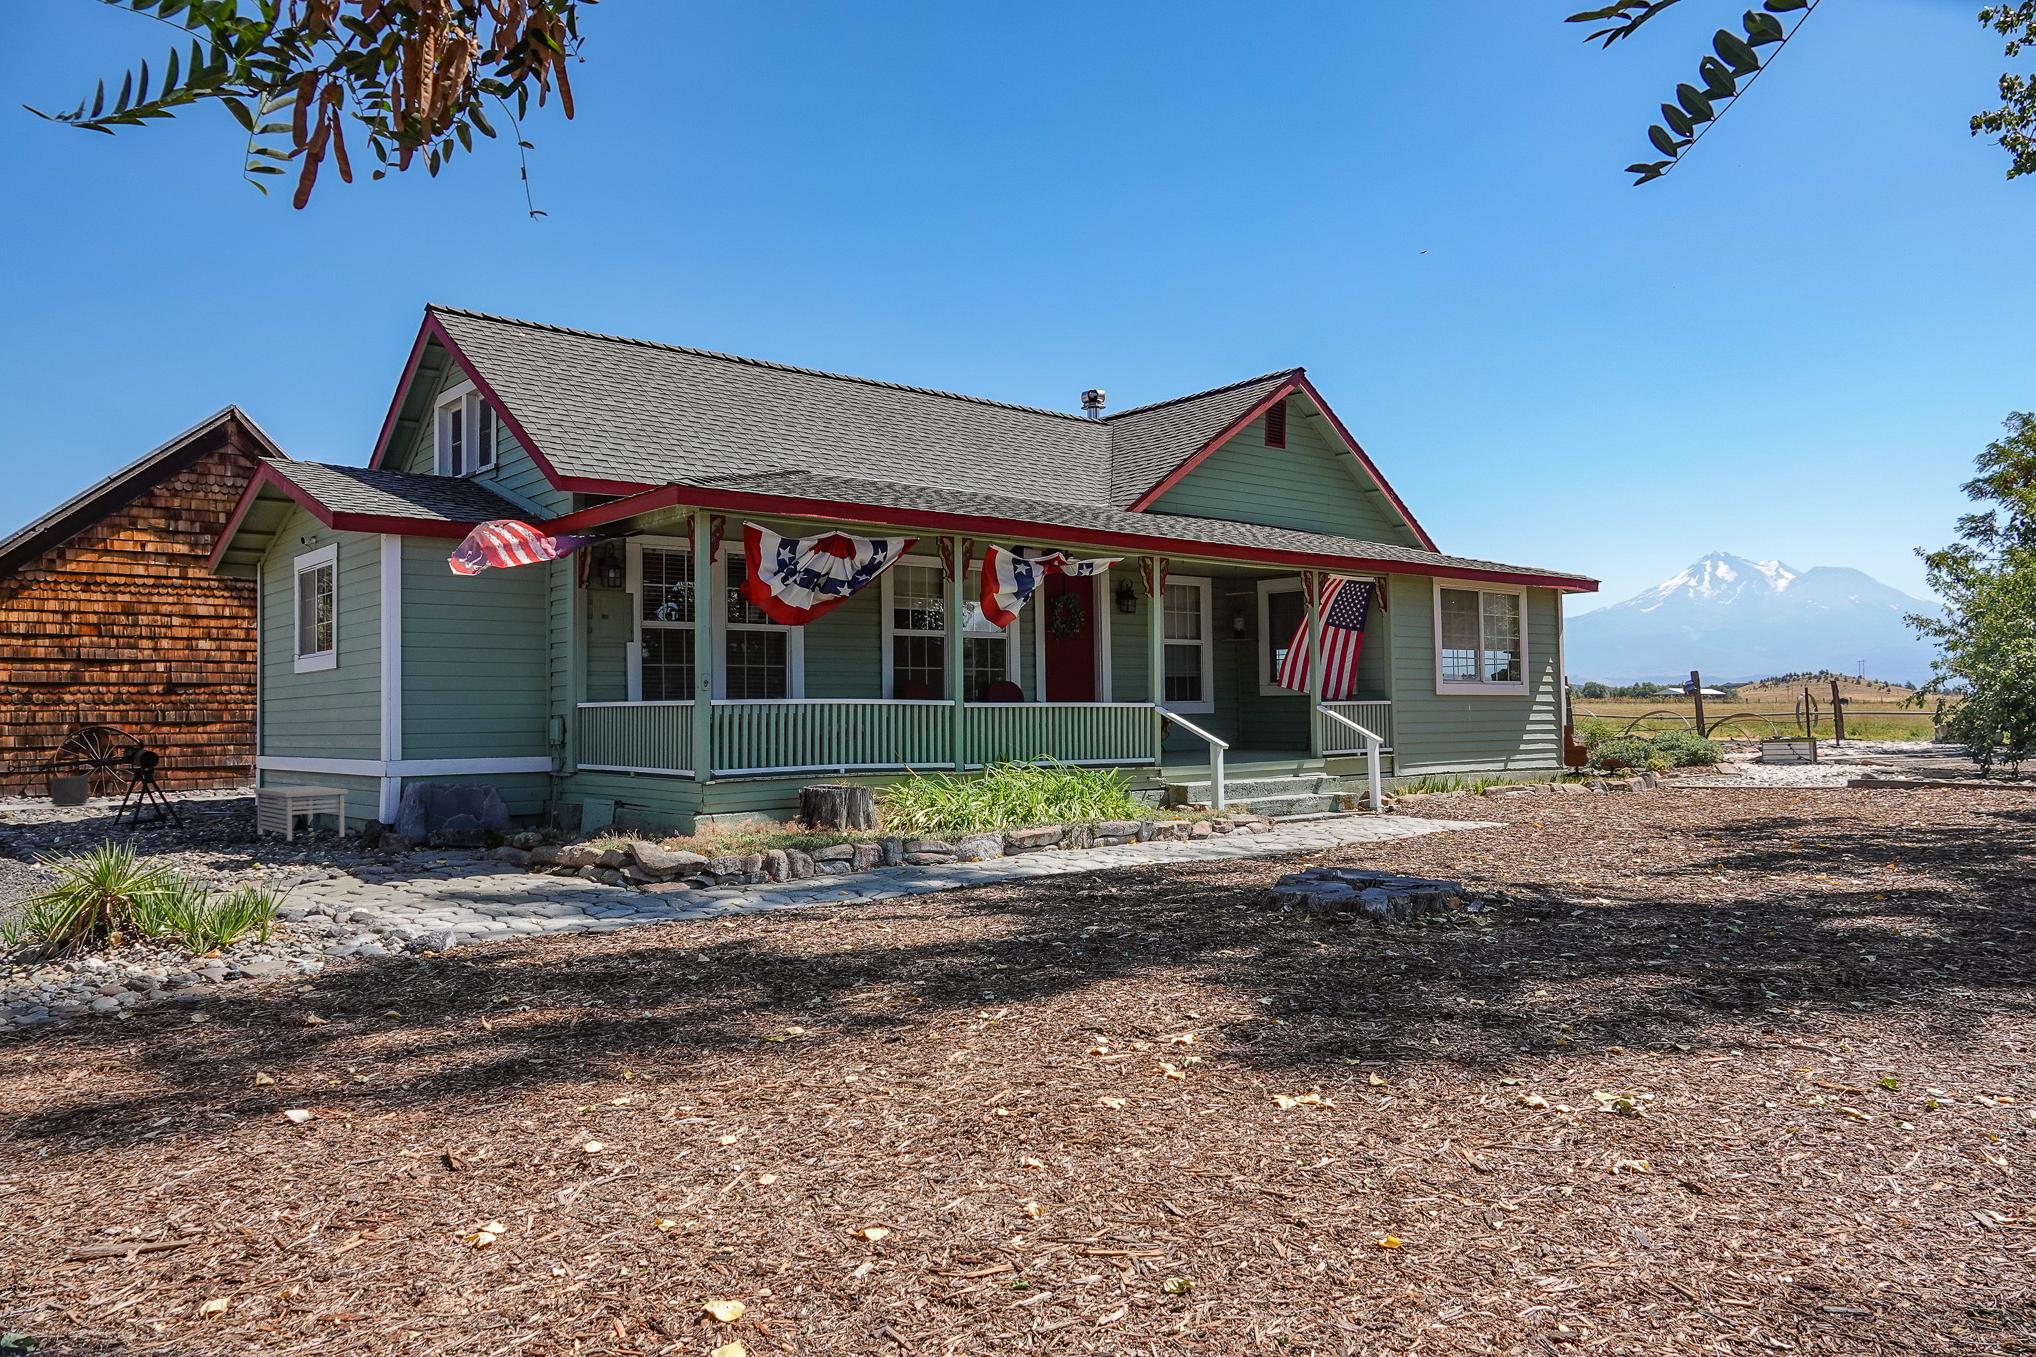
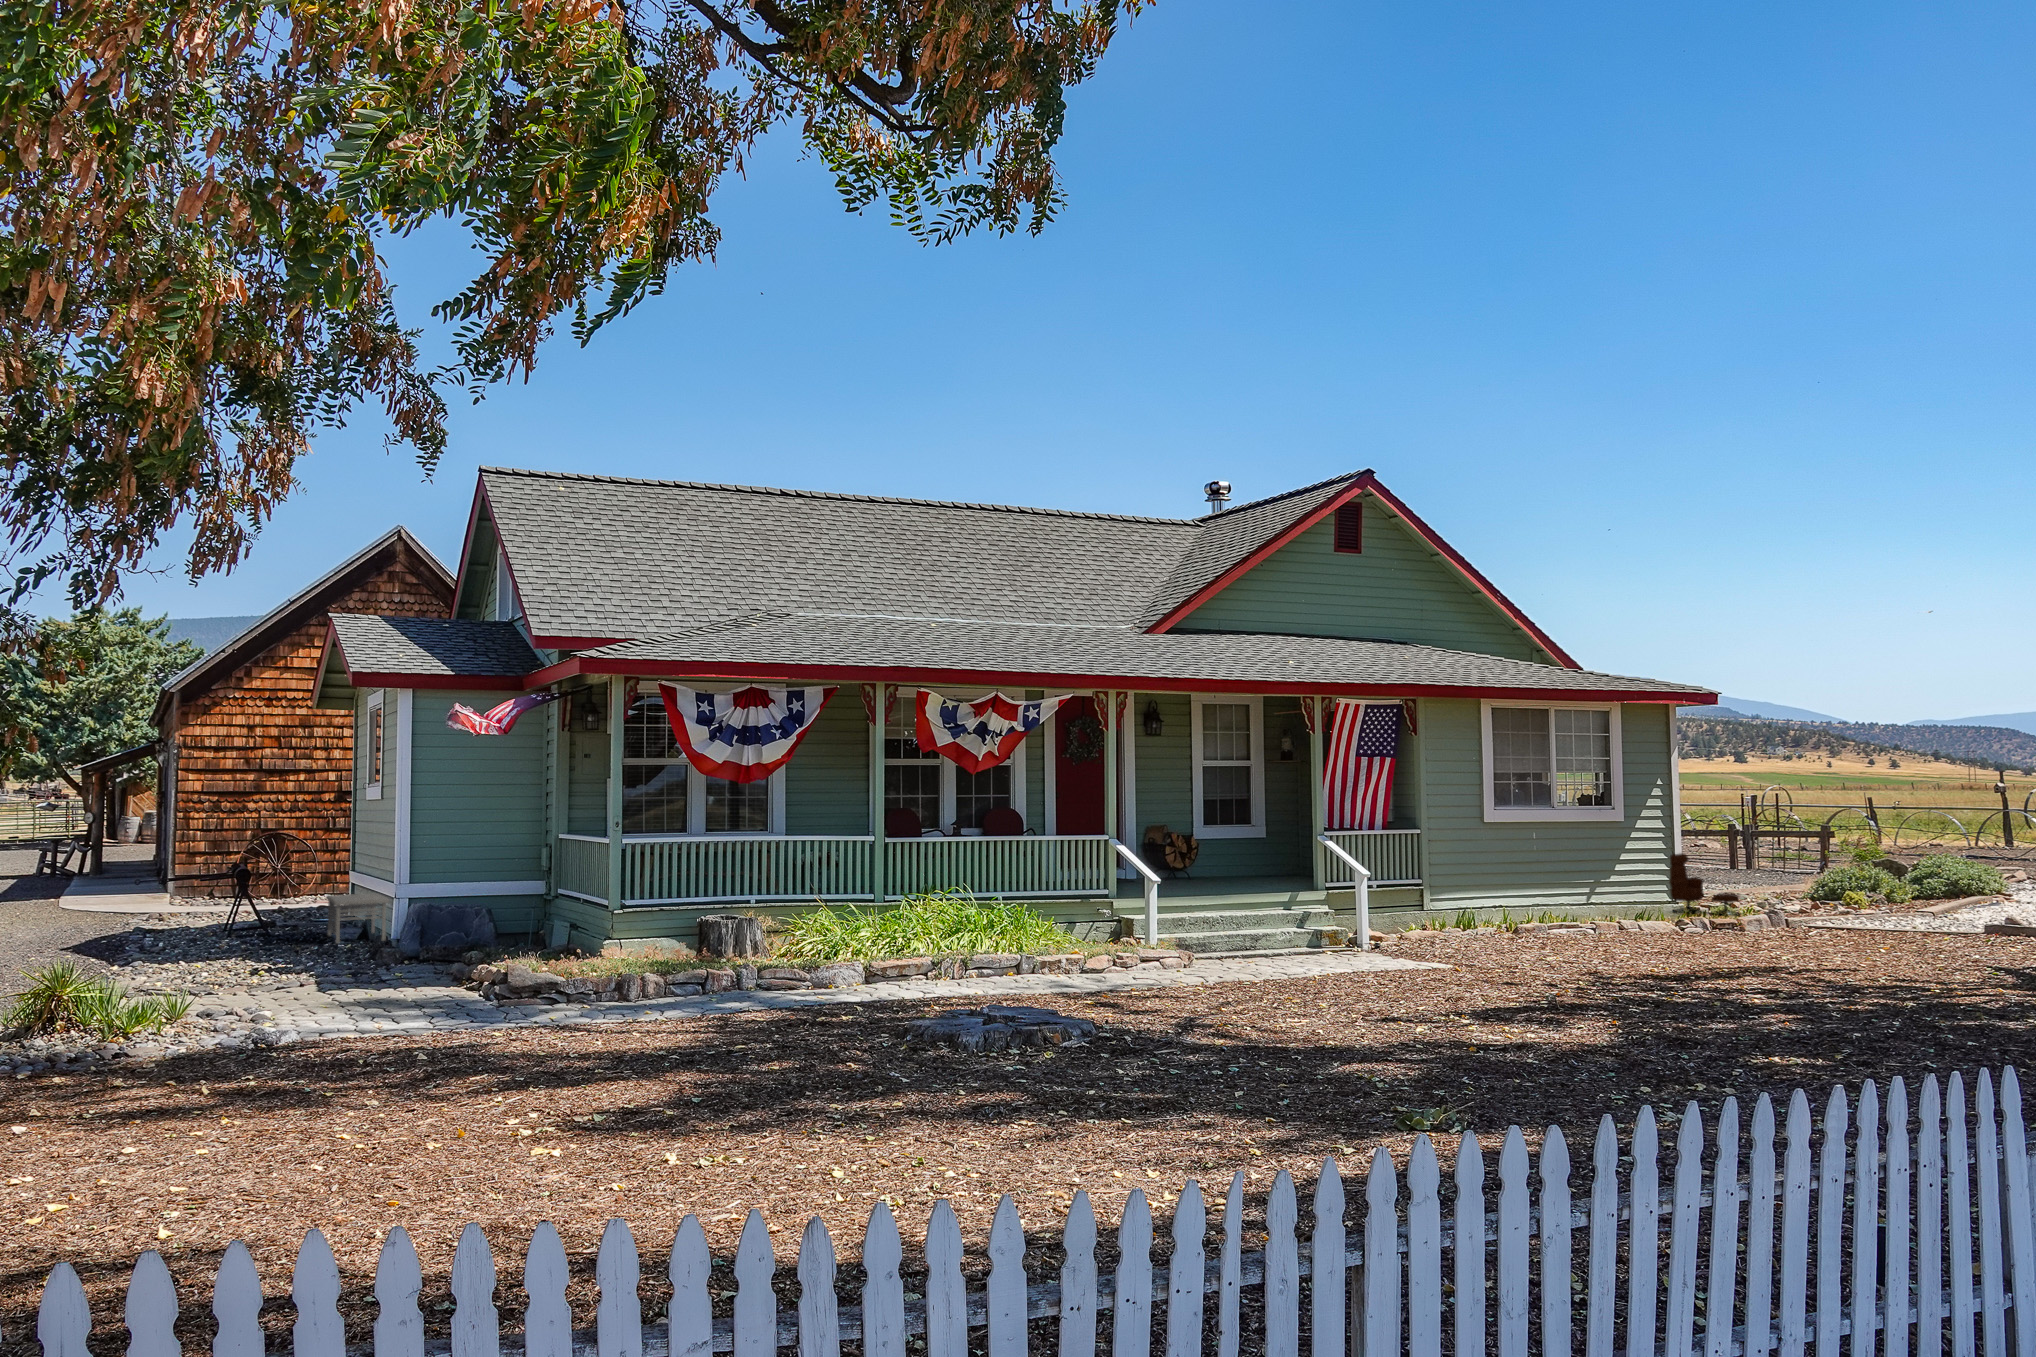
planter: present [50,776,89,806] -> none [234,871,265,898]

